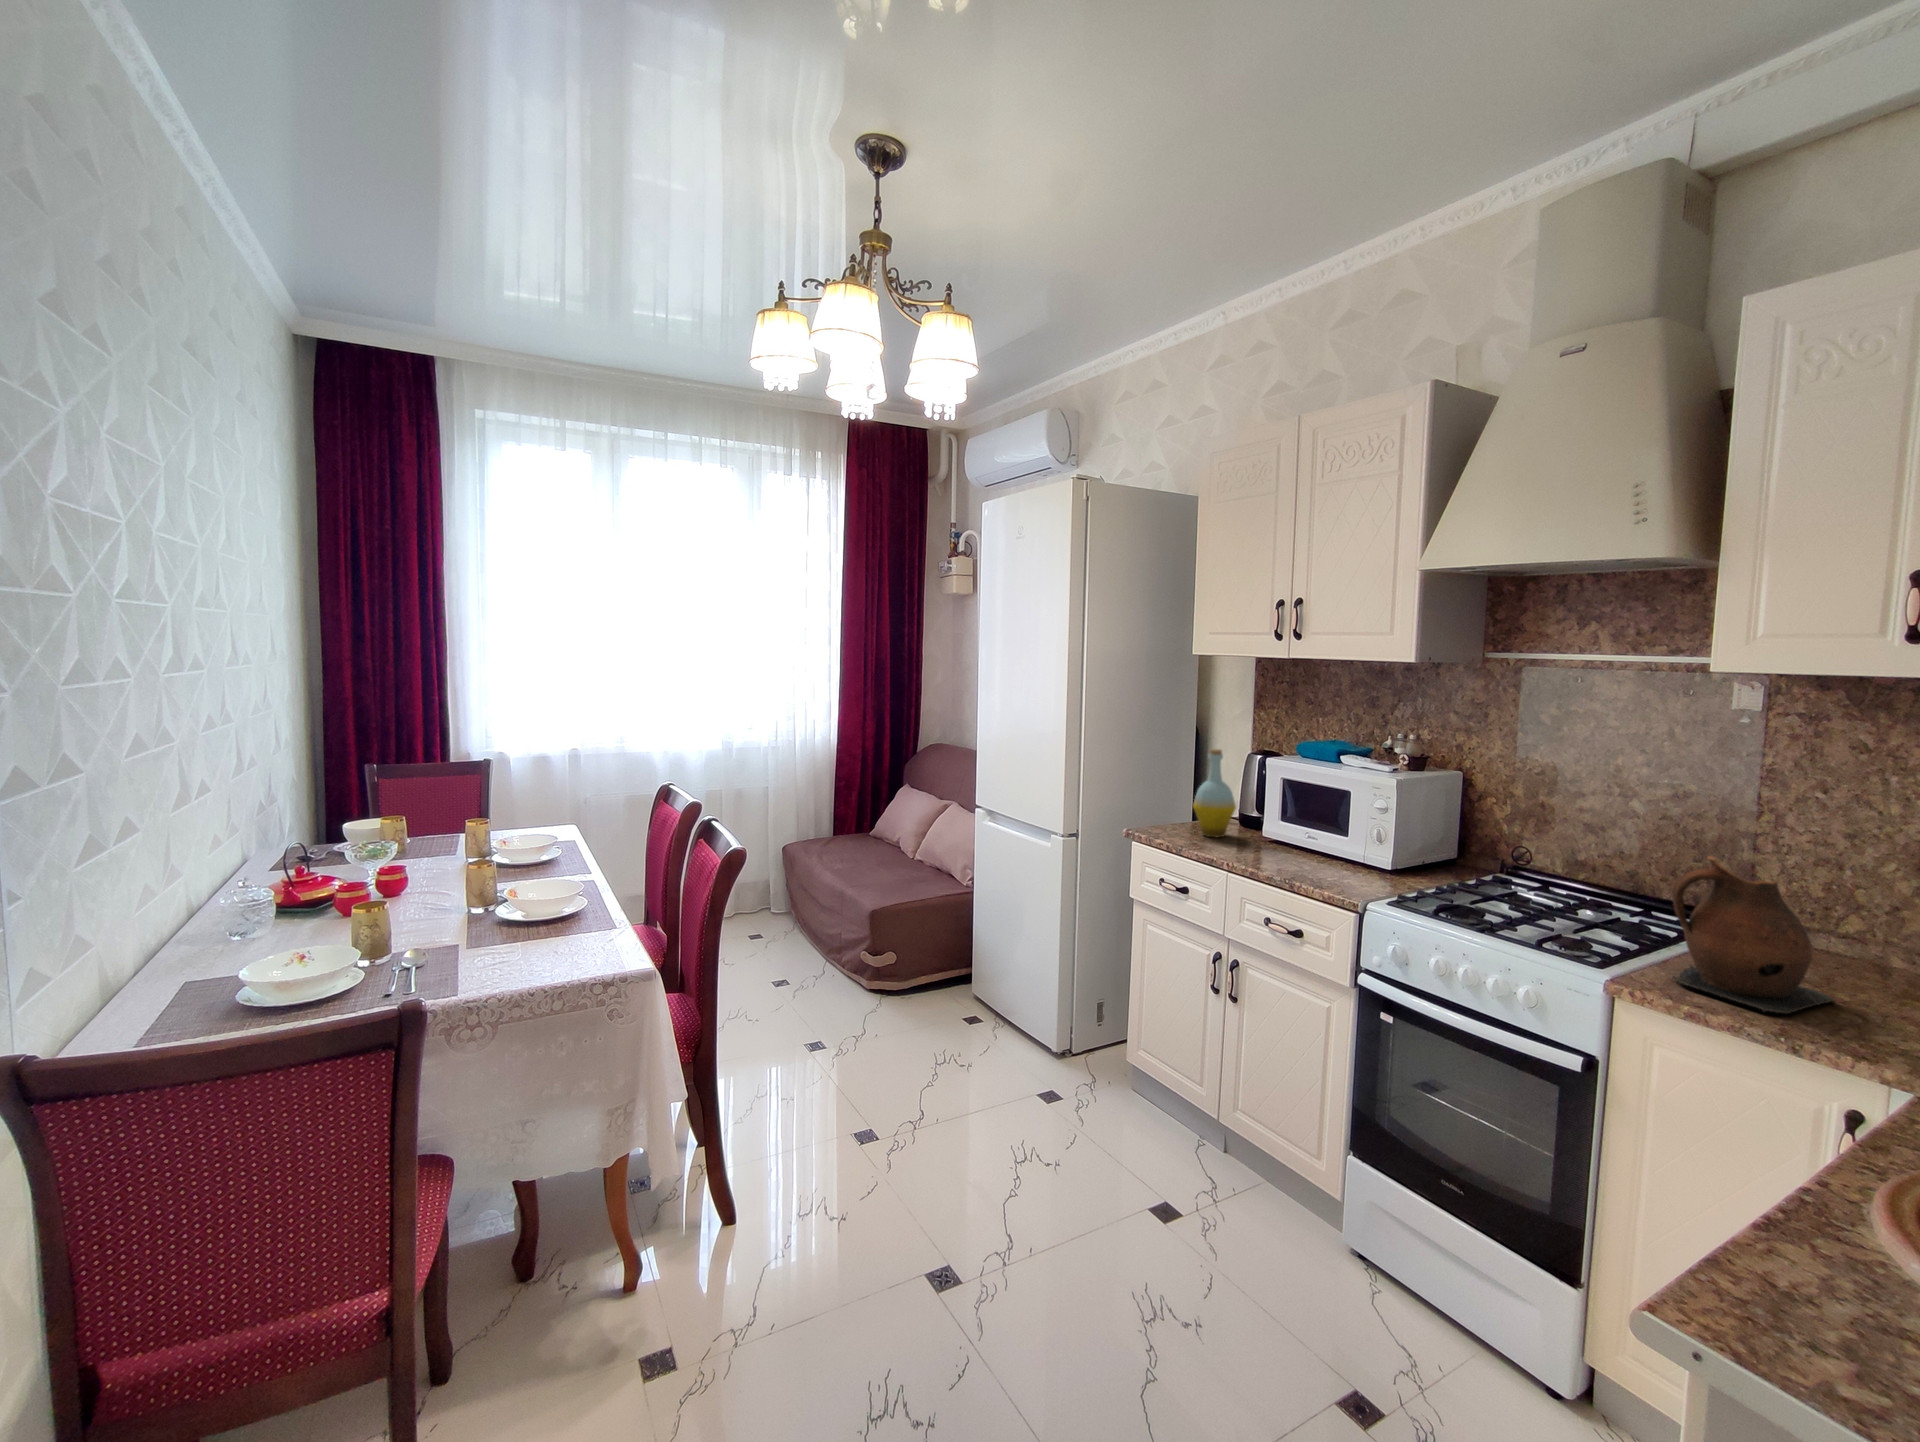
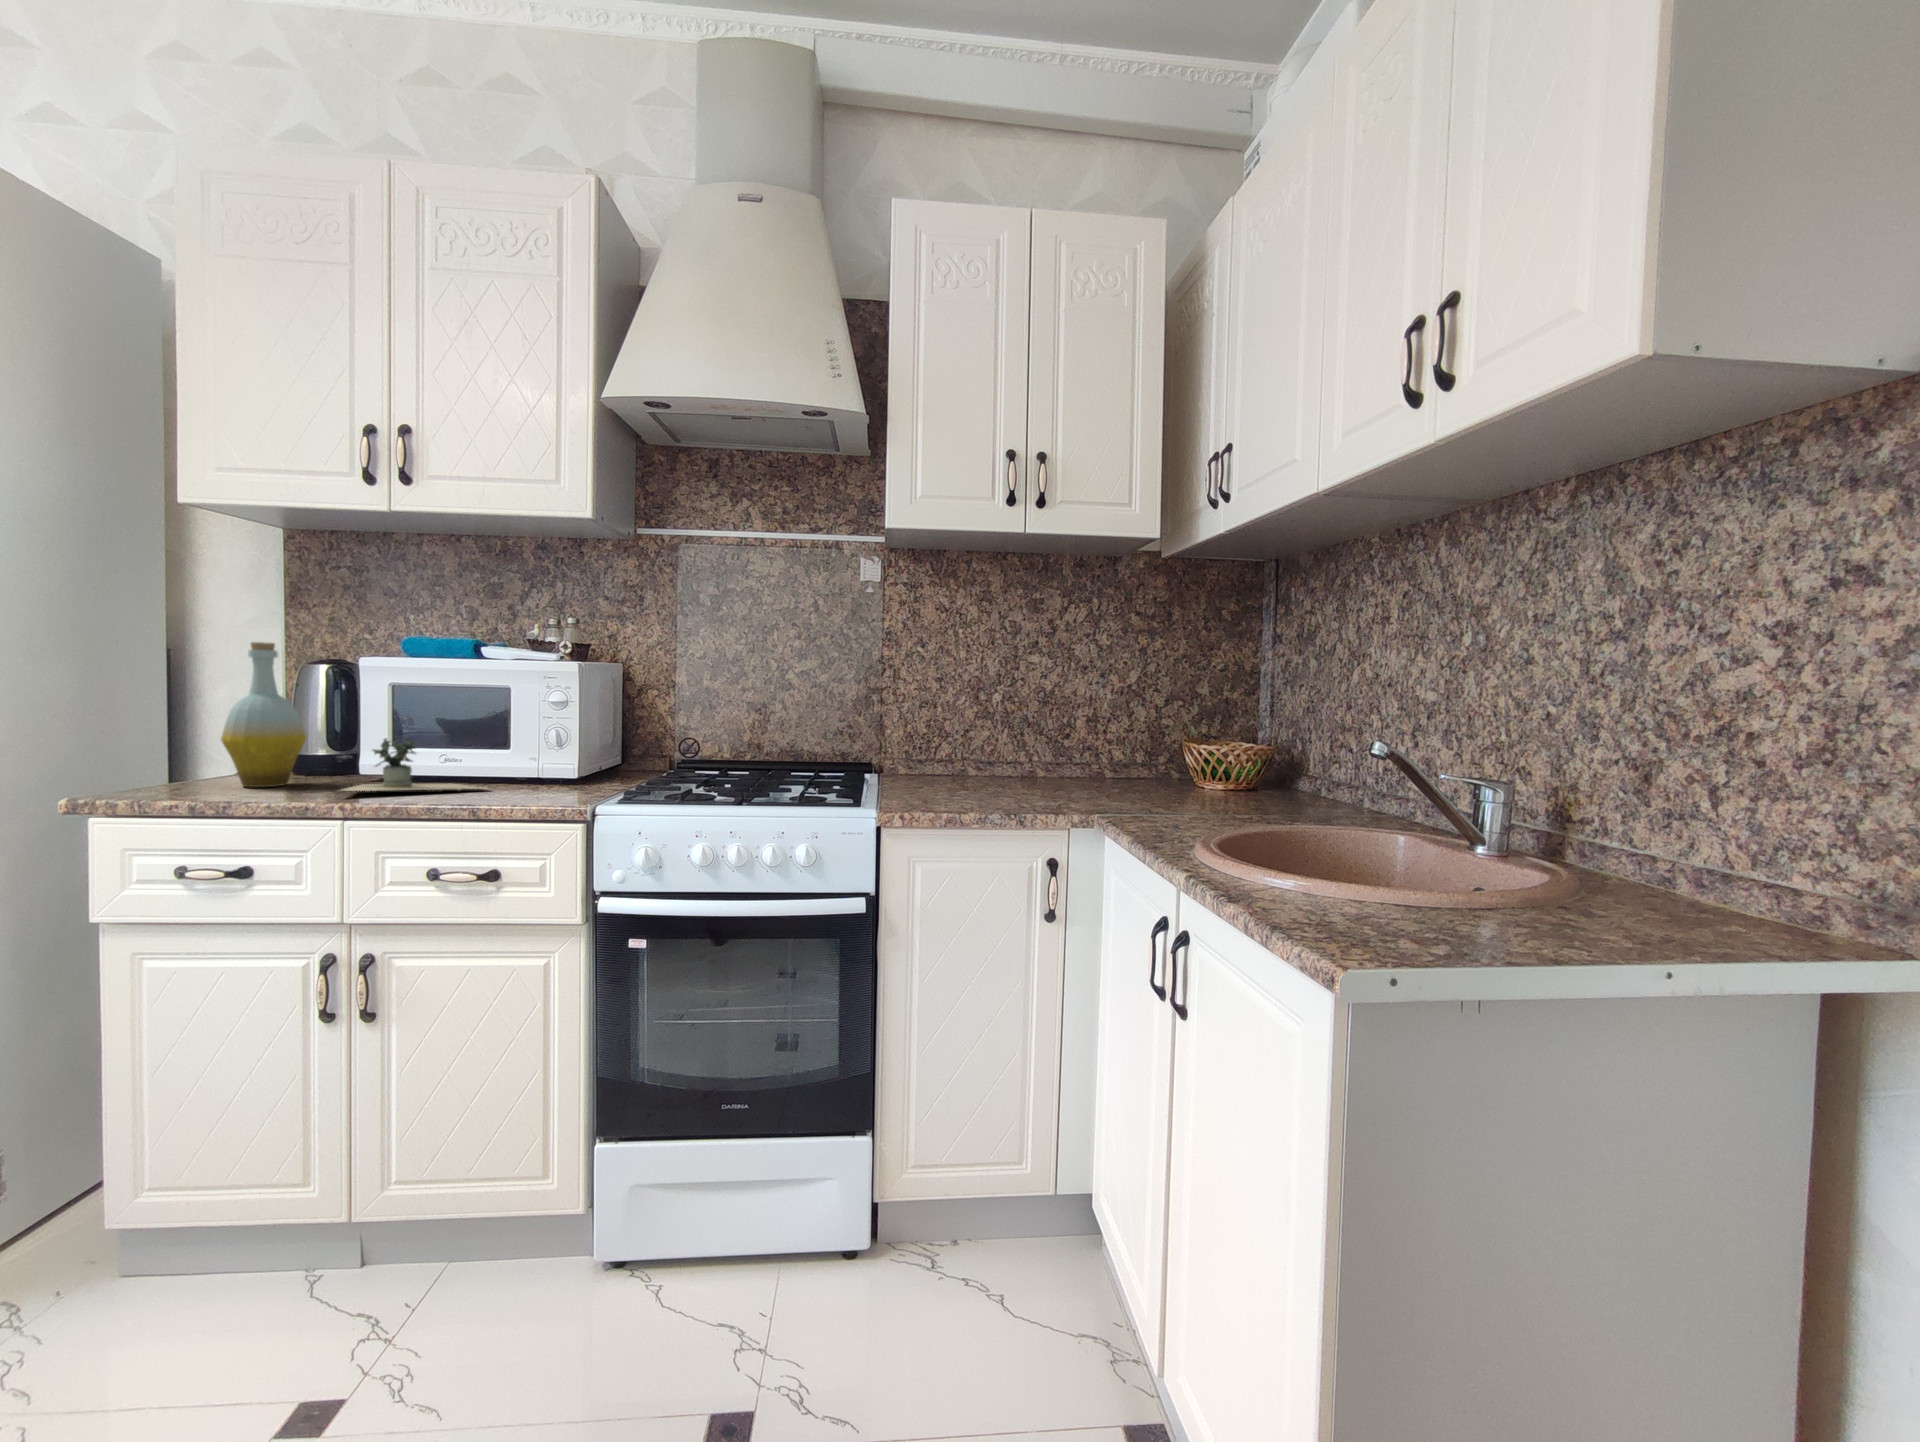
potted plant: none [1229,821,1355,867] -> present [343,738,484,791]
ceramic pitcher: present [1672,856,1835,1014] -> none [903,682,994,804]

